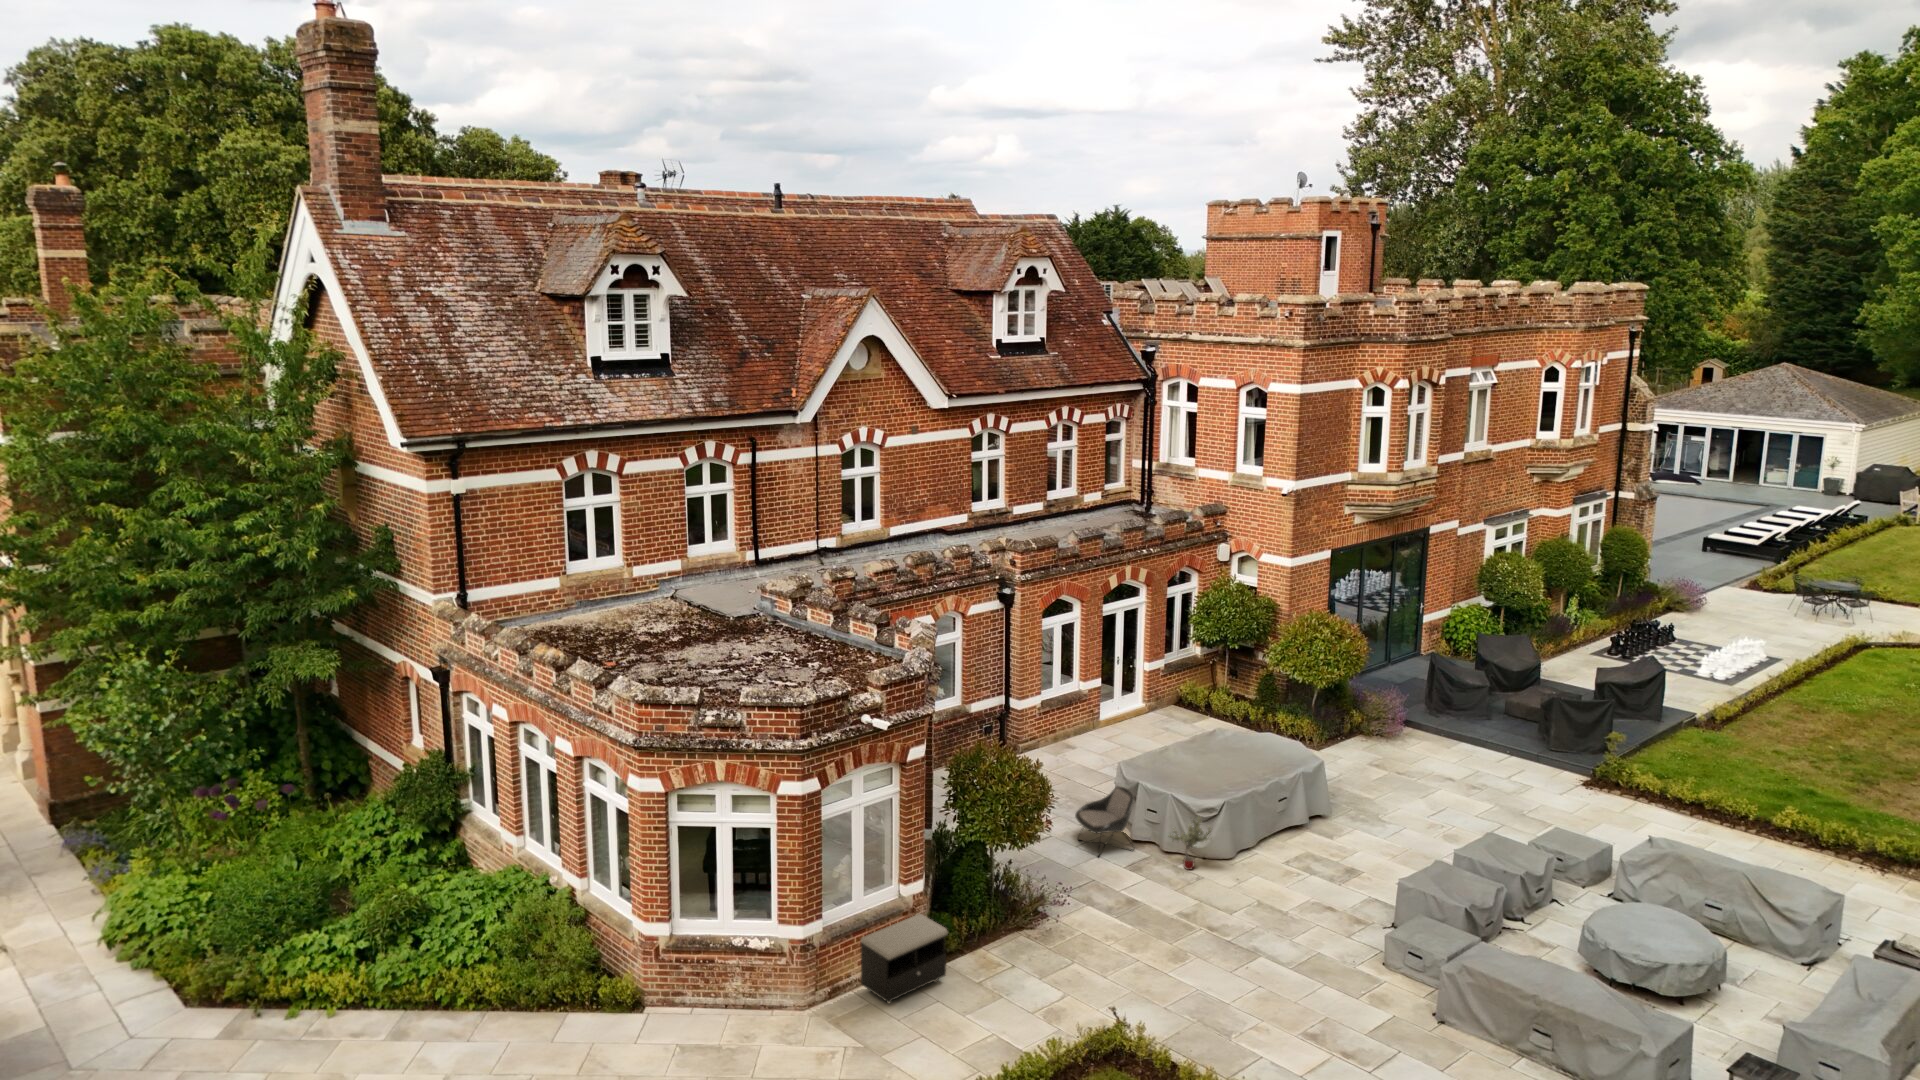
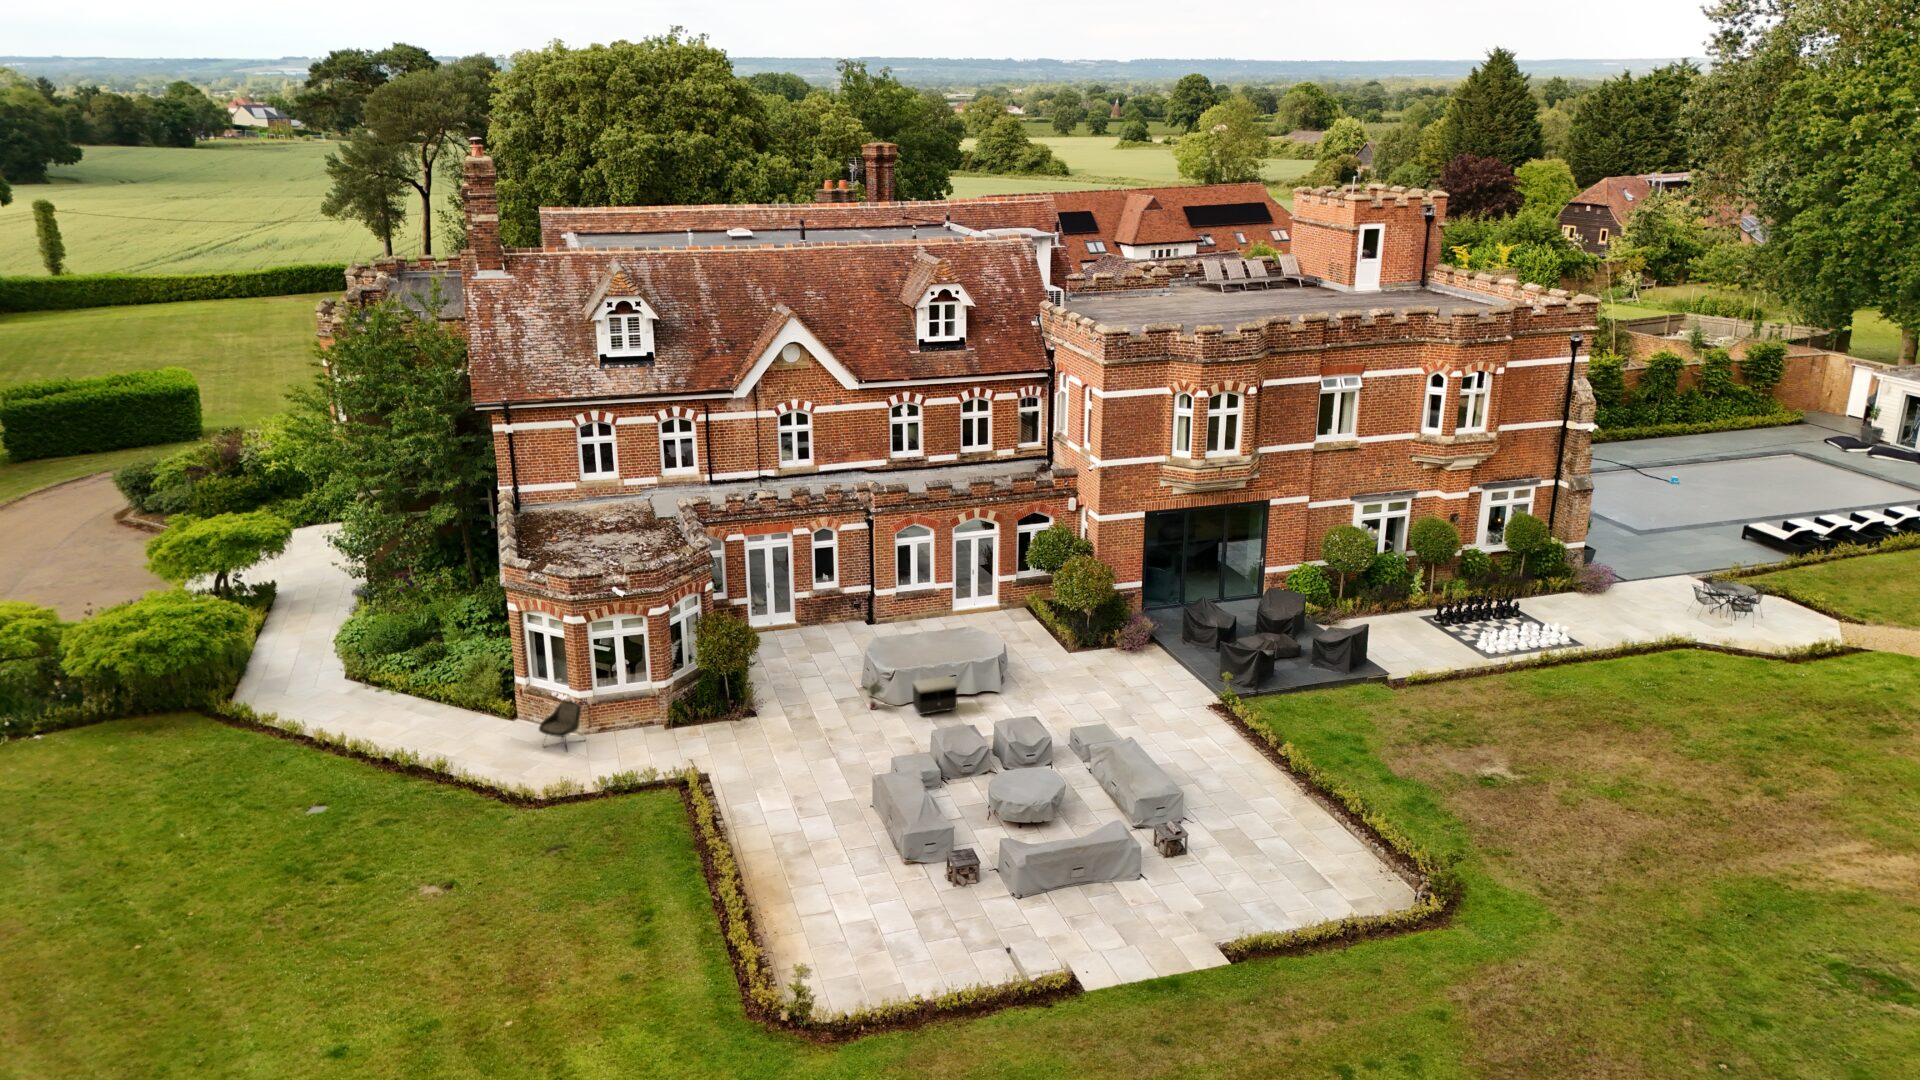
lounge chair: present [1075,786,1135,856] -> present [539,701,581,745]
storage bench: present [861,914,948,1003] -> present [913,676,958,715]

